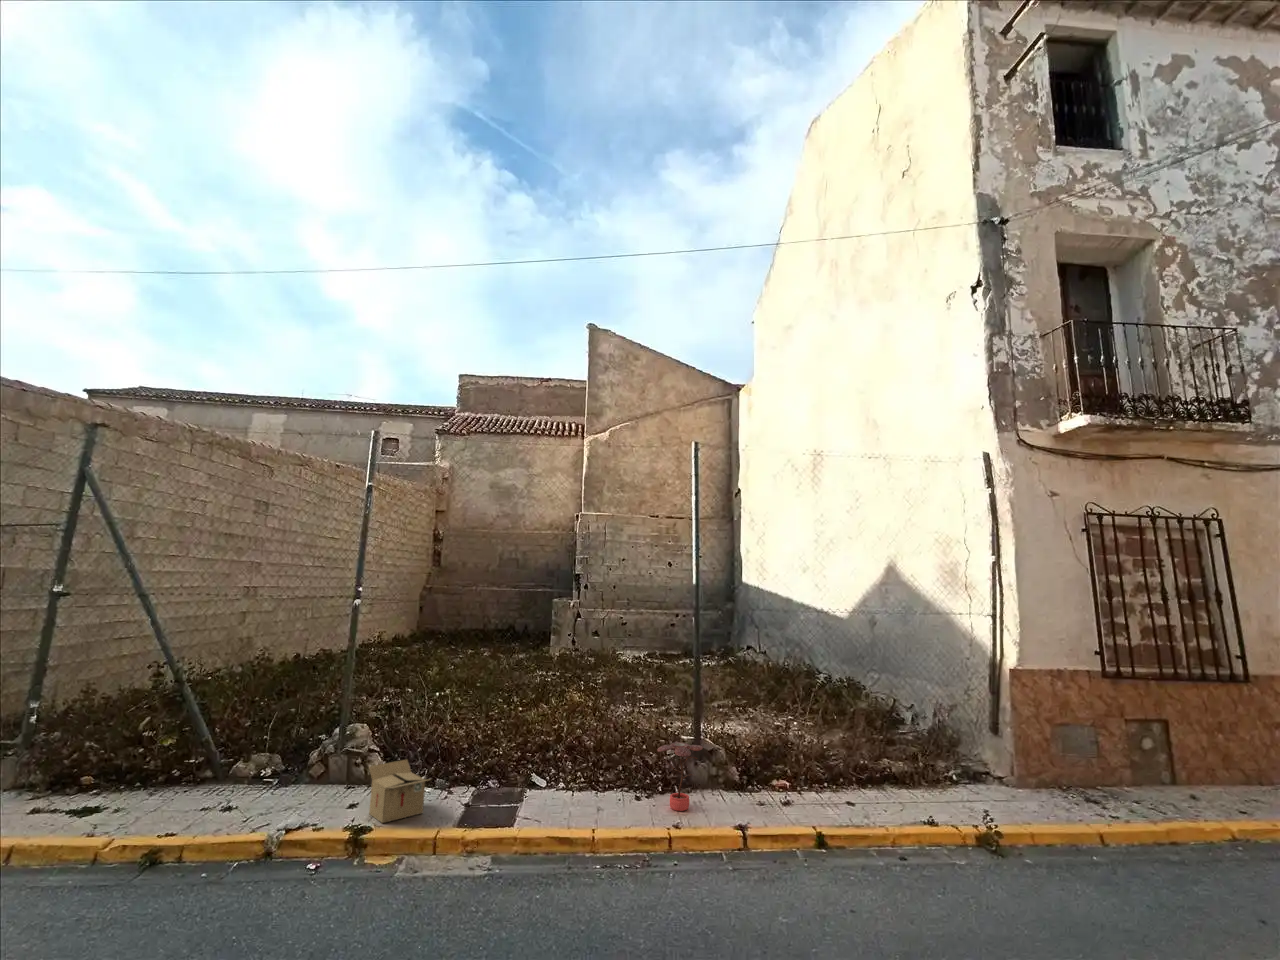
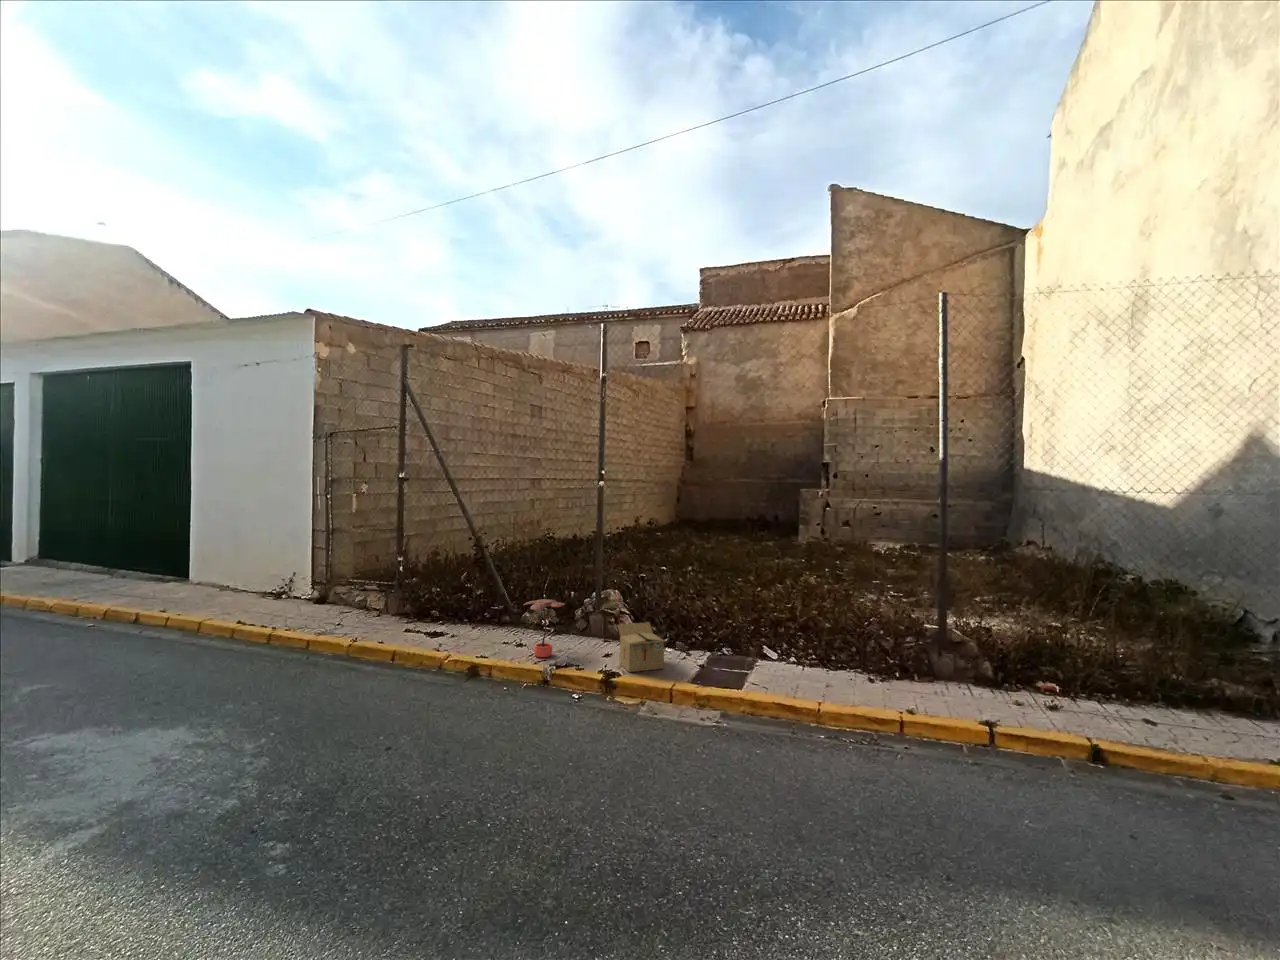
potted plant: present [657,742,703,811] -> present [524,599,565,657]

